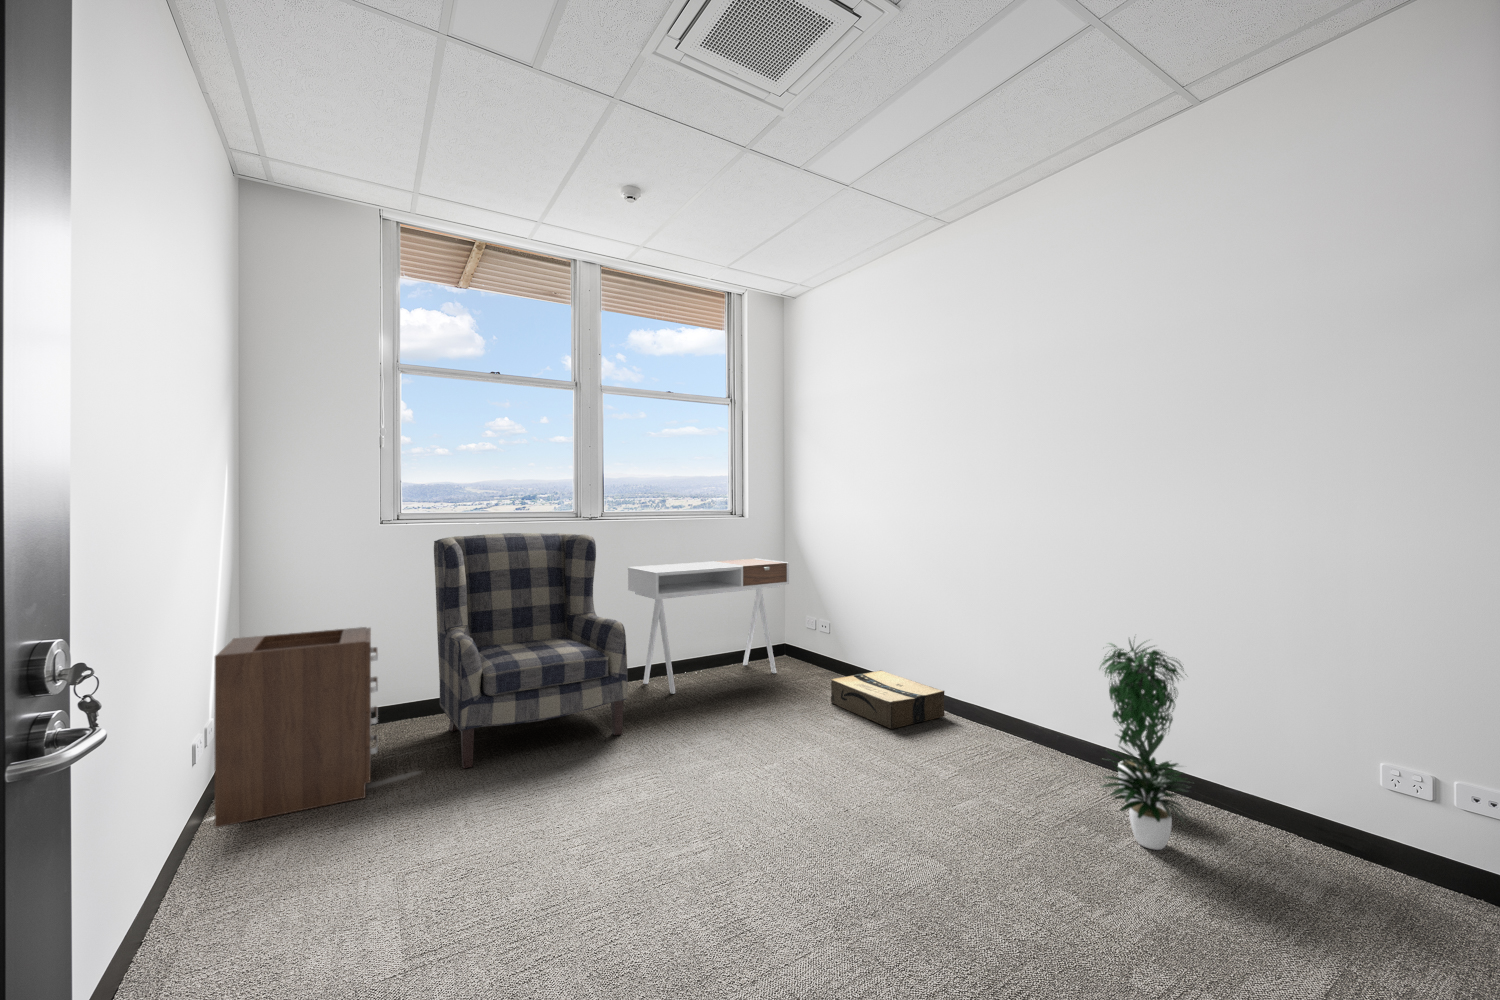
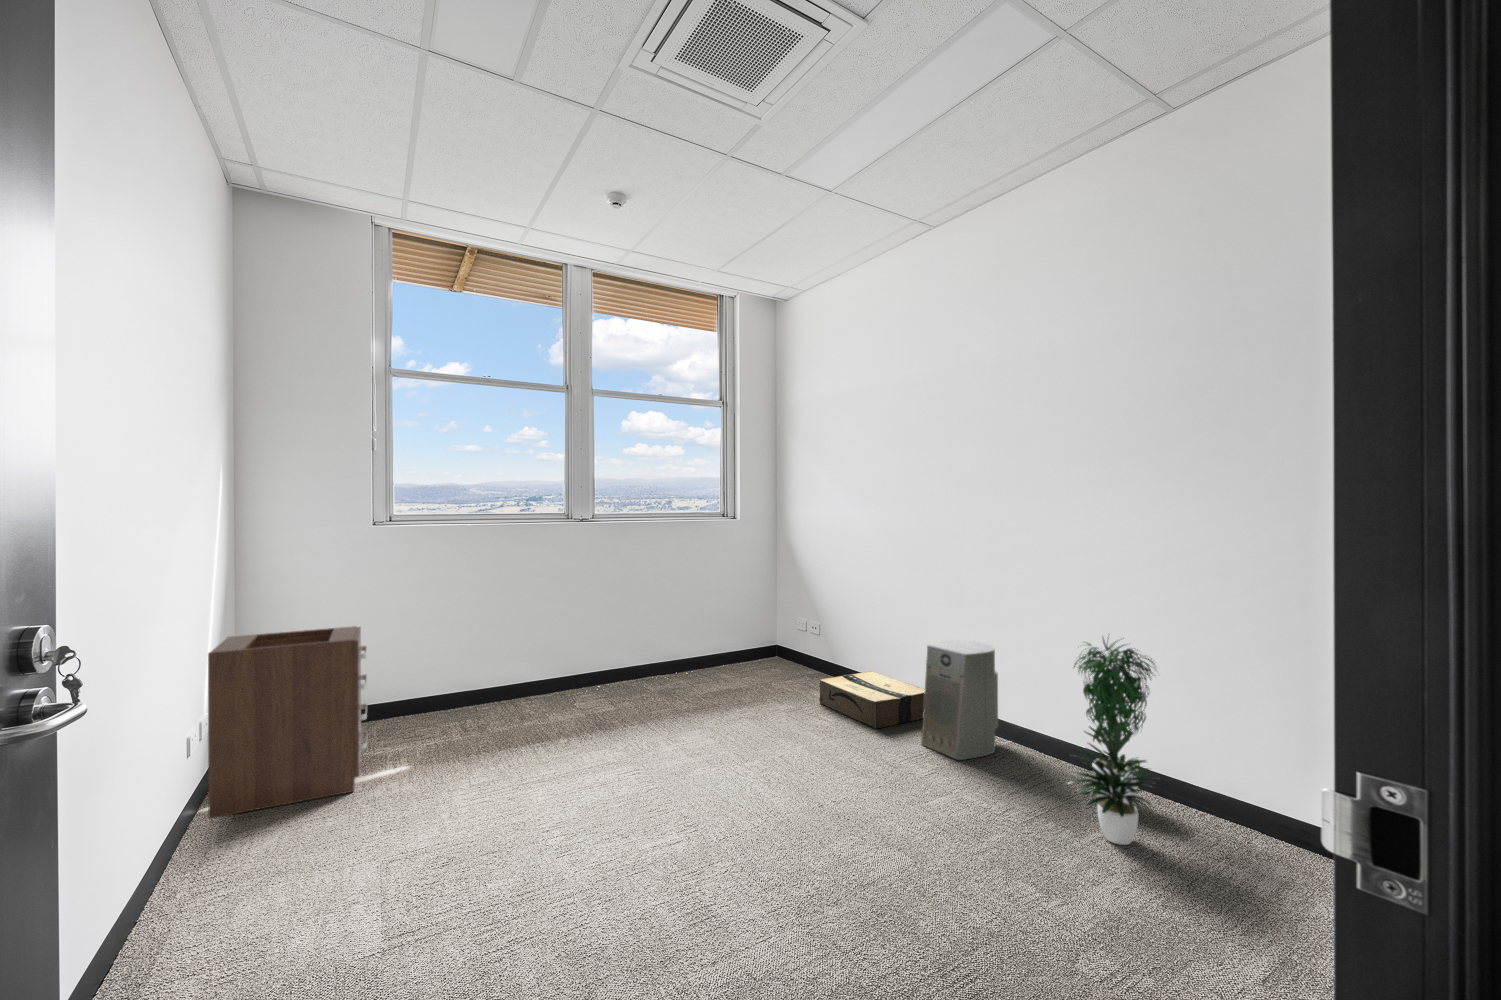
chair: present [434,533,628,768] -> none [424,535,614,765]
desk: present [628,559,789,694] -> none [619,559,781,694]
air purifier: none [938,641,1015,762] -> present [921,640,998,760]

